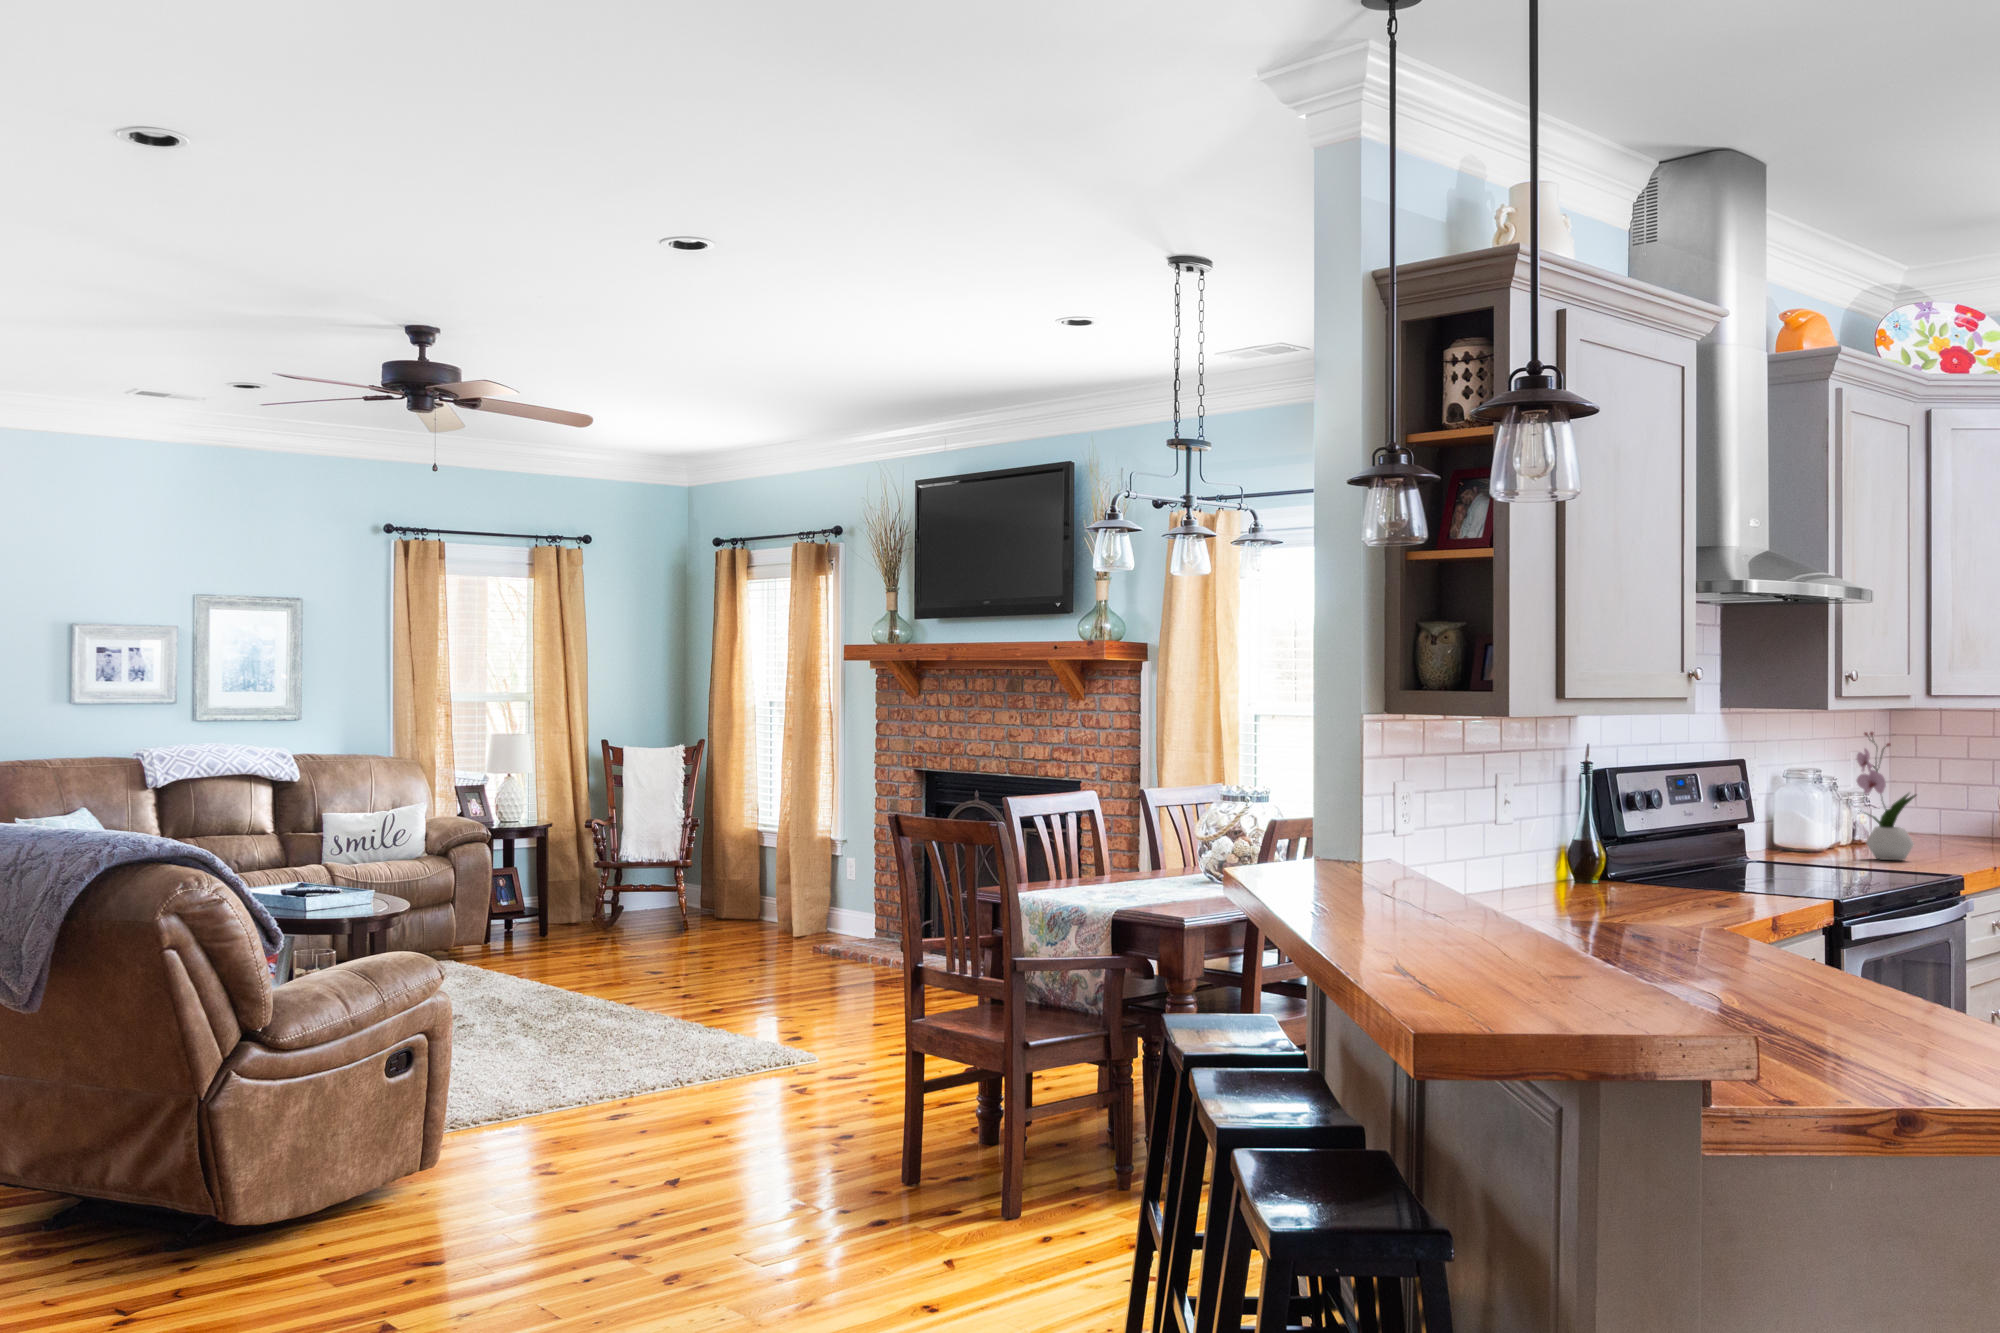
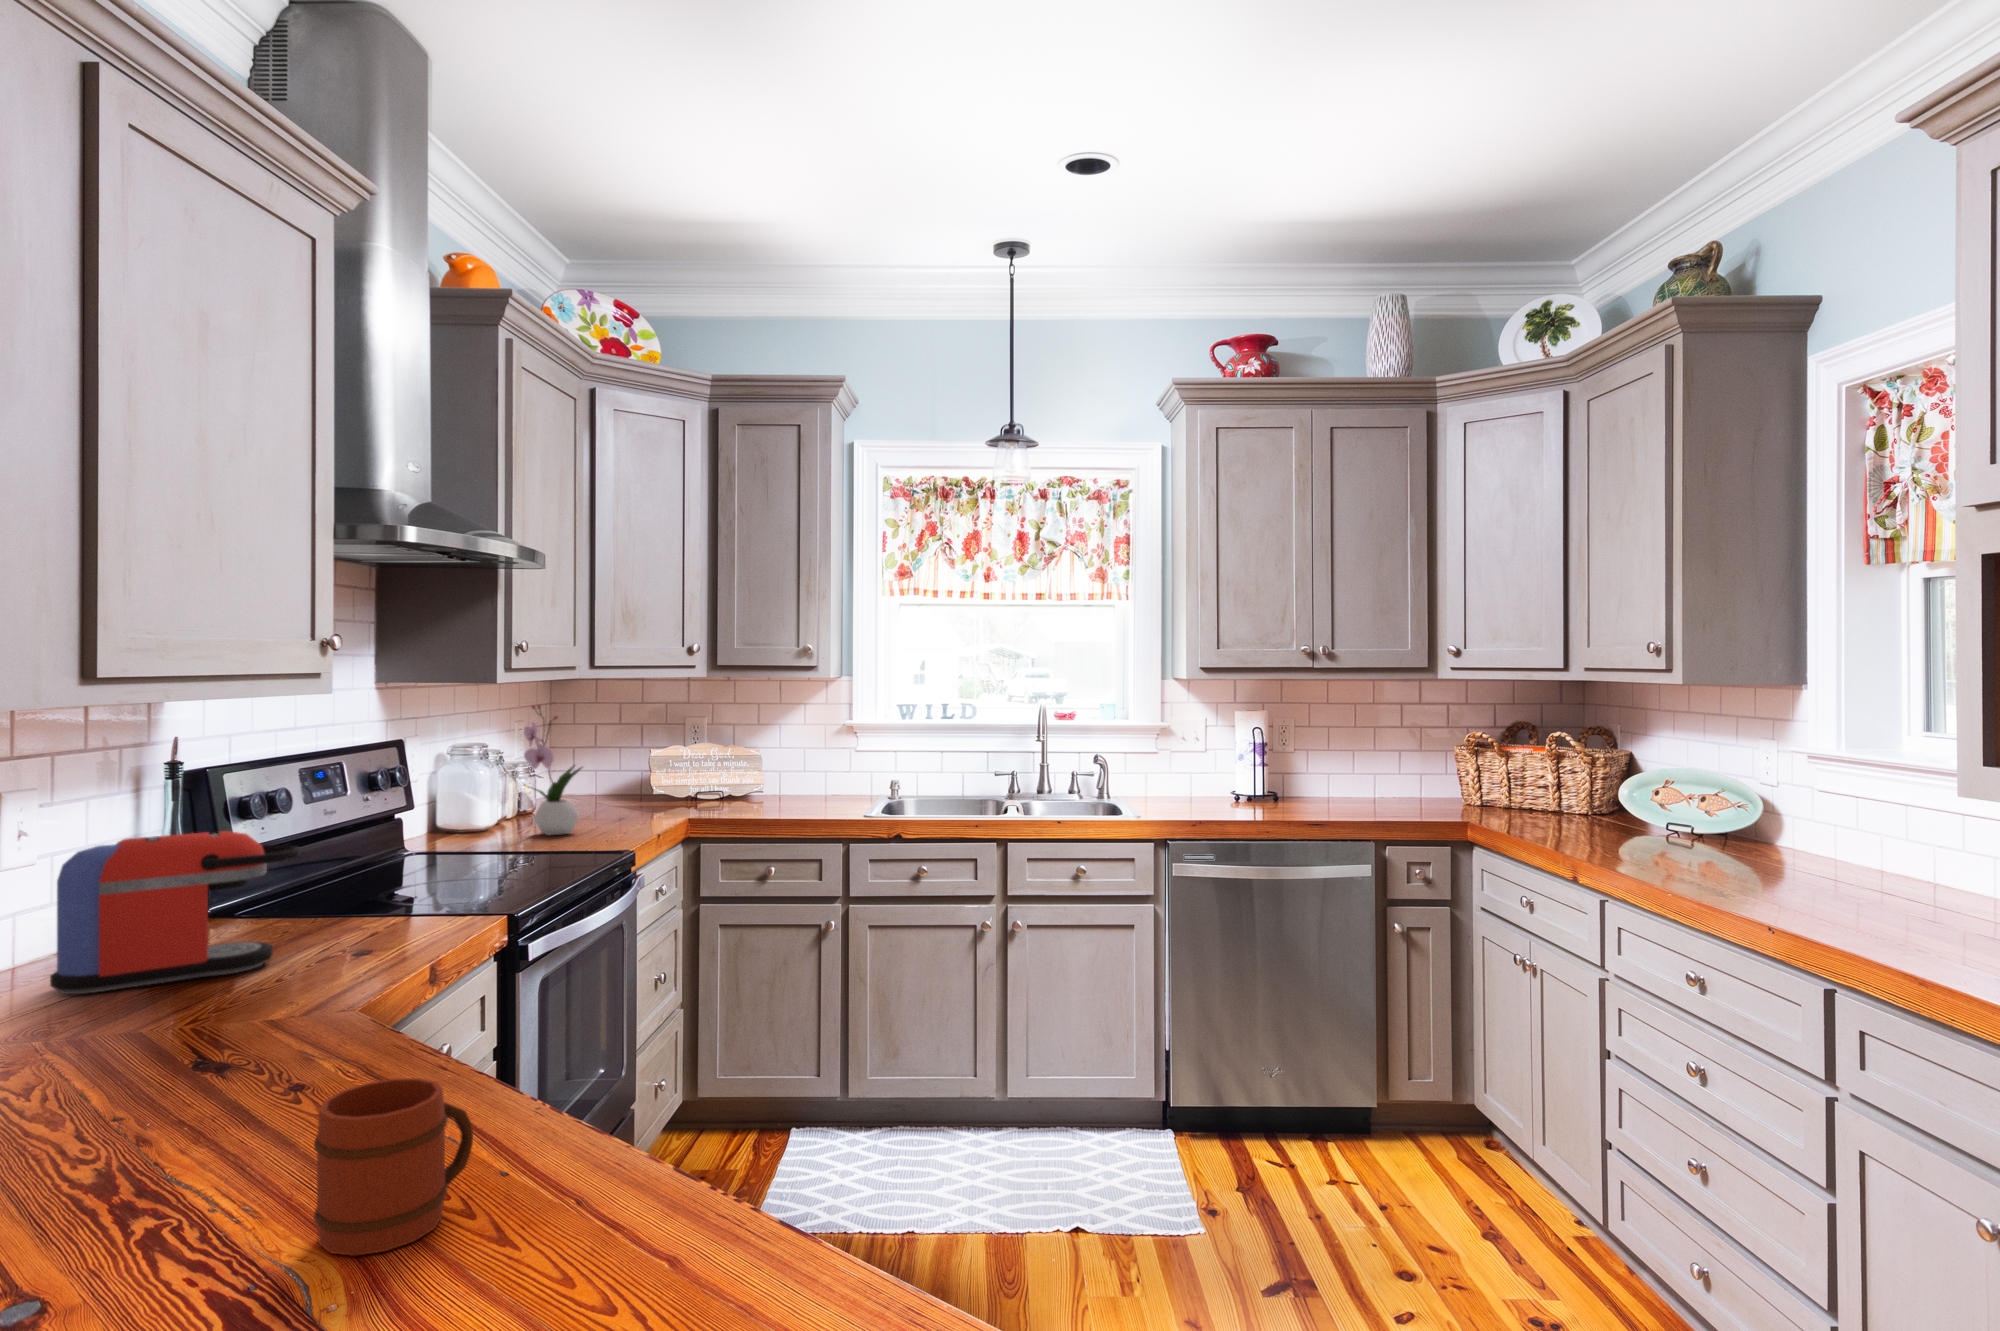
coffee maker: none [1542,802,1682,898] -> present [50,831,301,994]
mug: none [1723,900,1799,972] -> present [314,1078,473,1256]

